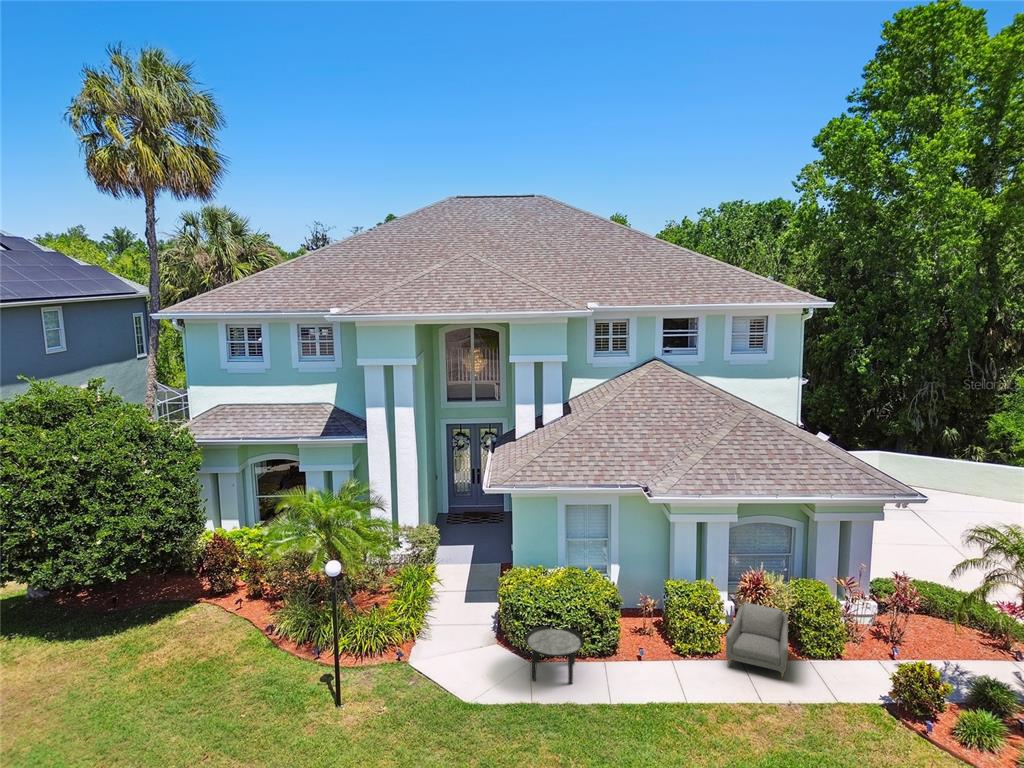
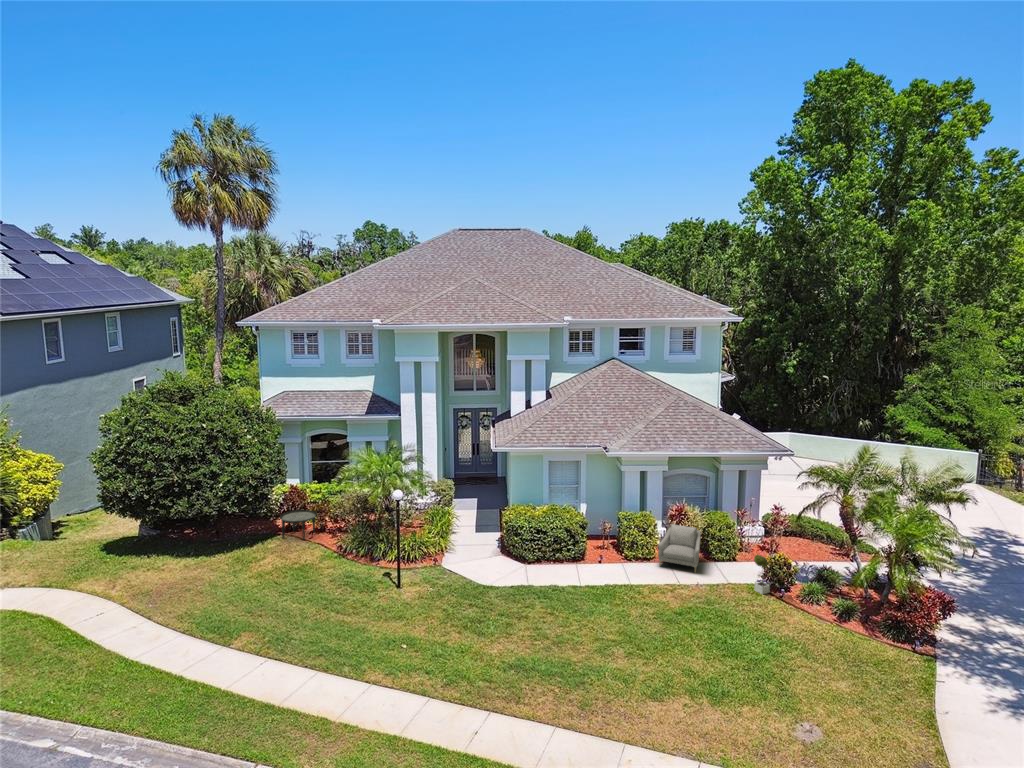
round table: present [525,626,584,684] -> present [280,510,317,540]
potted tree: none [877,662,903,726] -> present [754,555,770,594]

